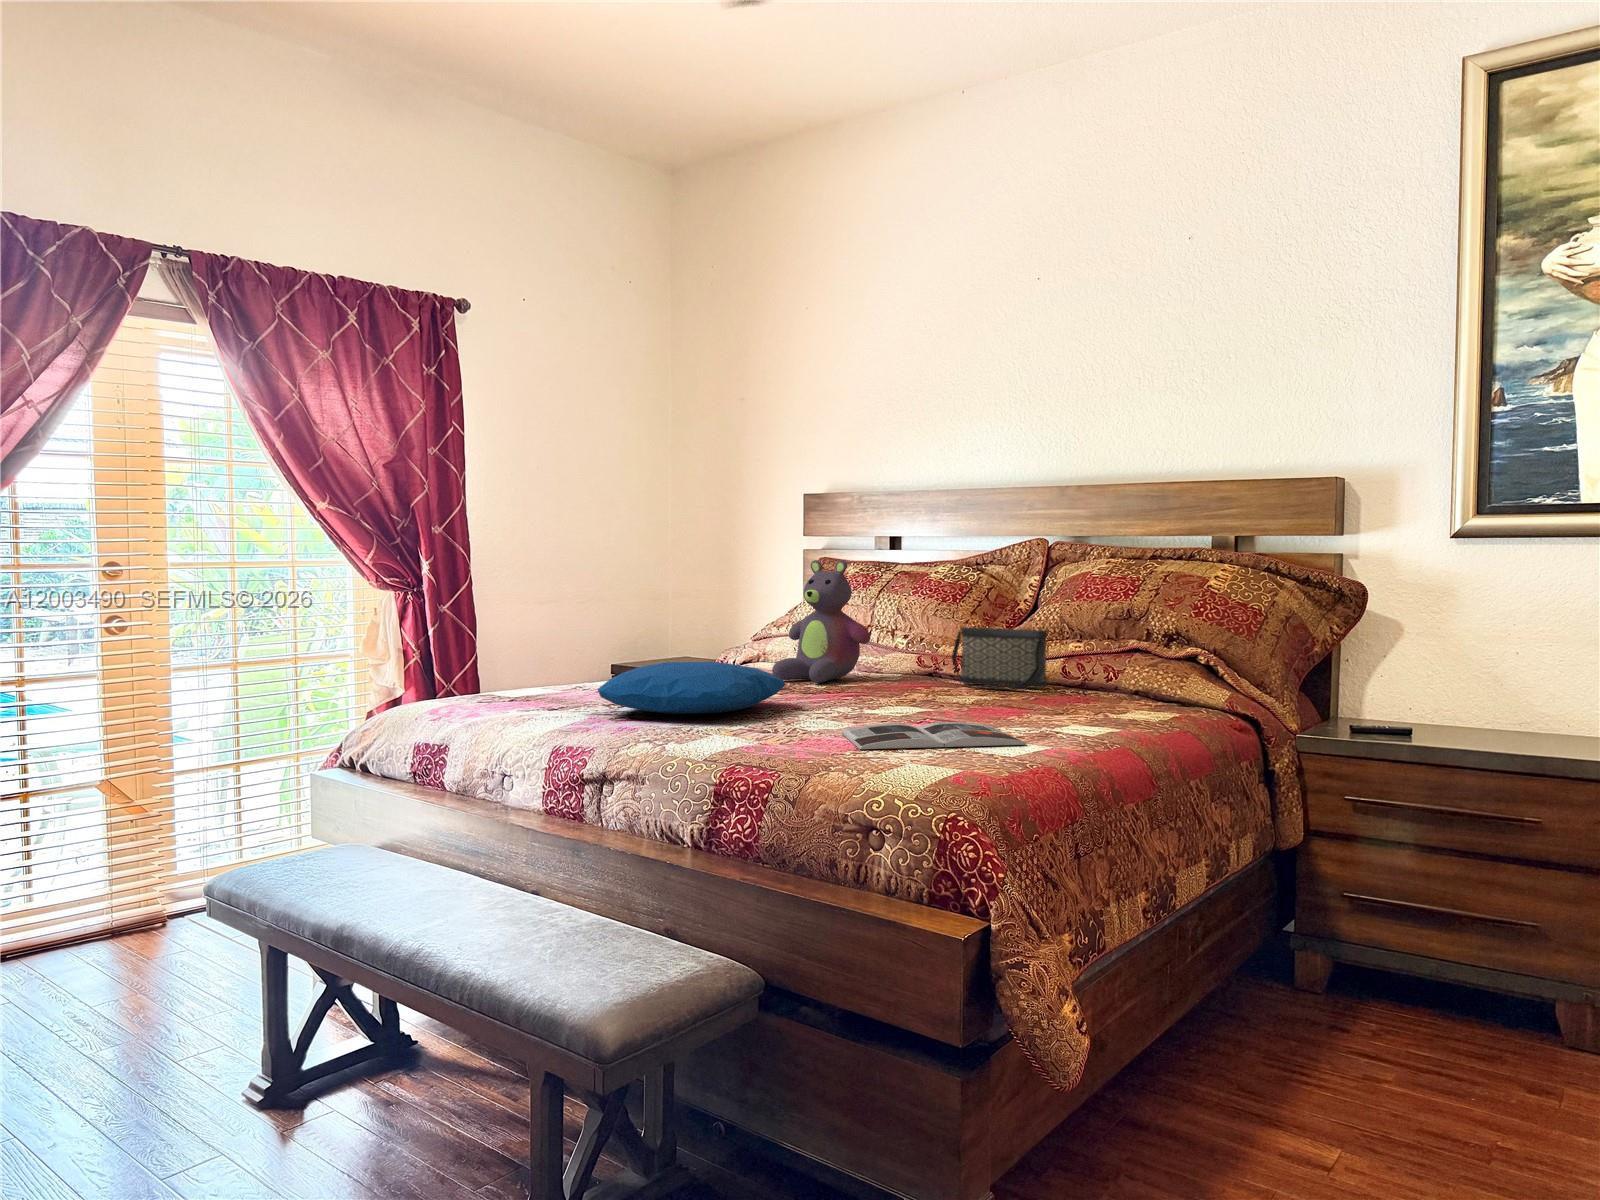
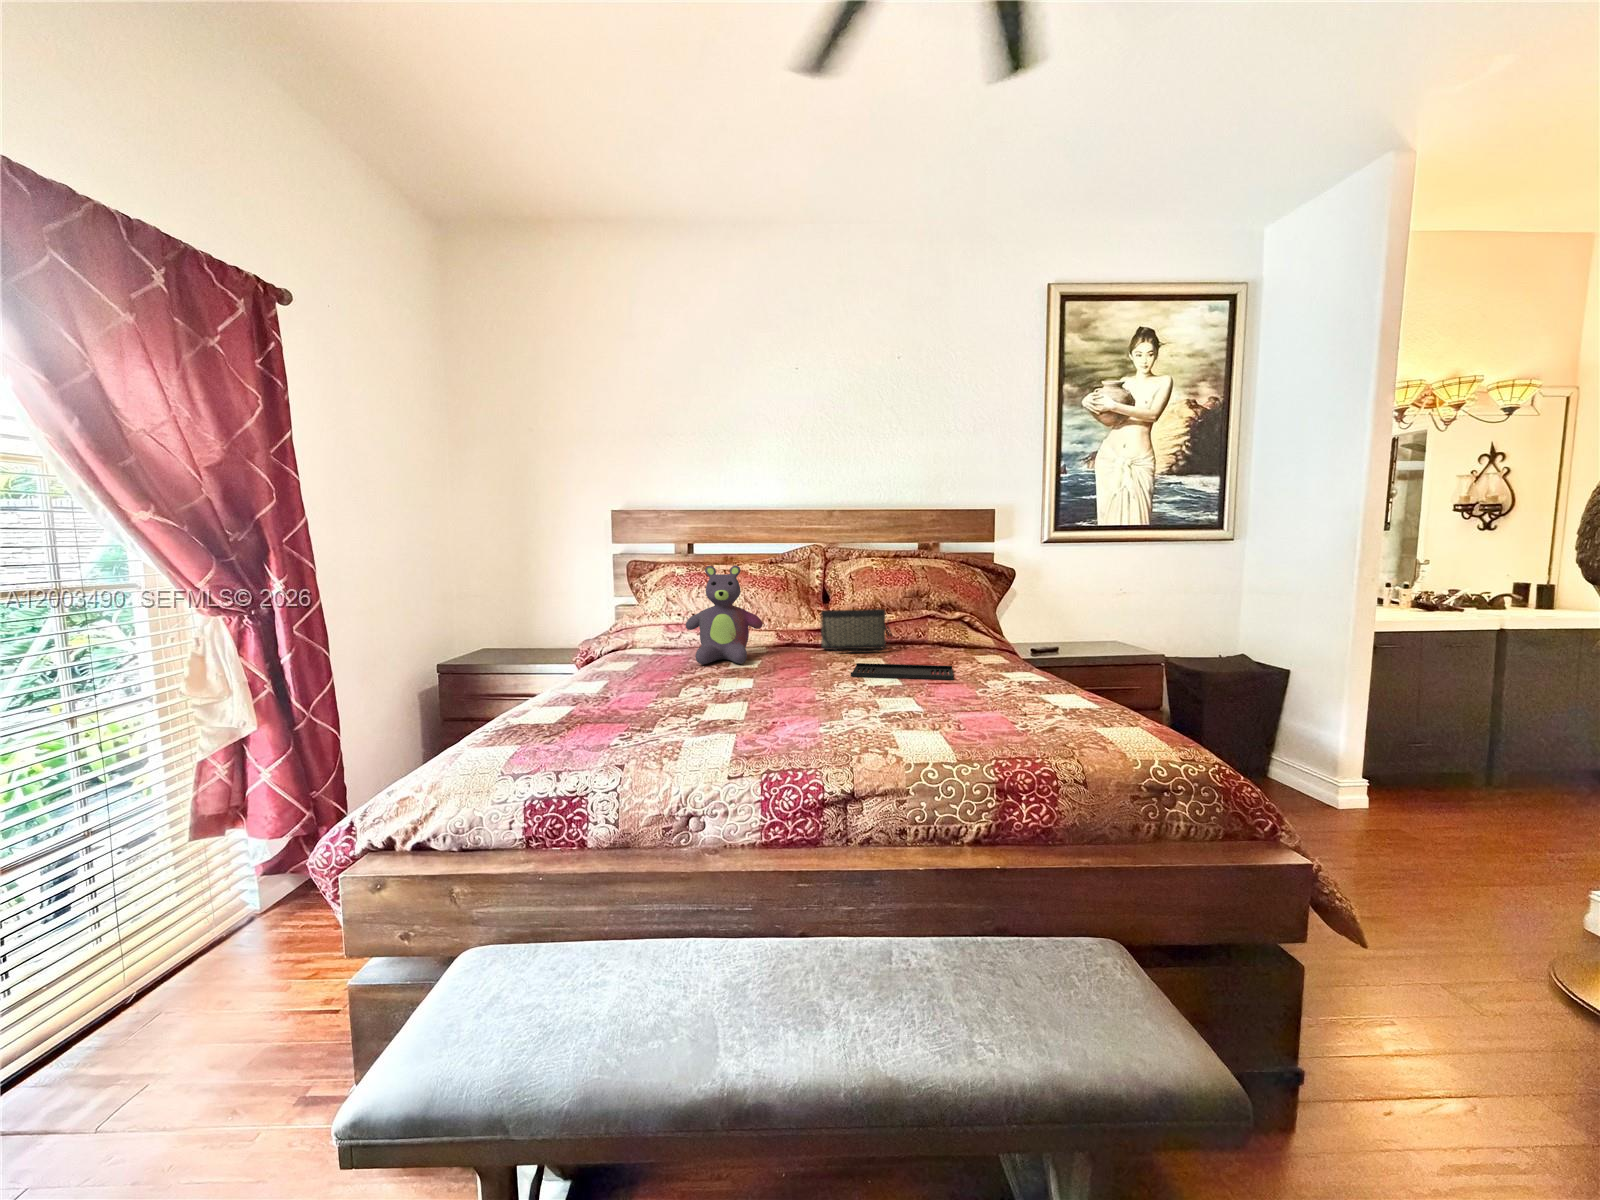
pillow: present [598,662,785,714] -> none [690,663,841,718]
tray: none [881,693,1028,718] -> present [851,663,953,680]
magazine: present [841,722,1026,749] -> none [944,687,1067,725]

